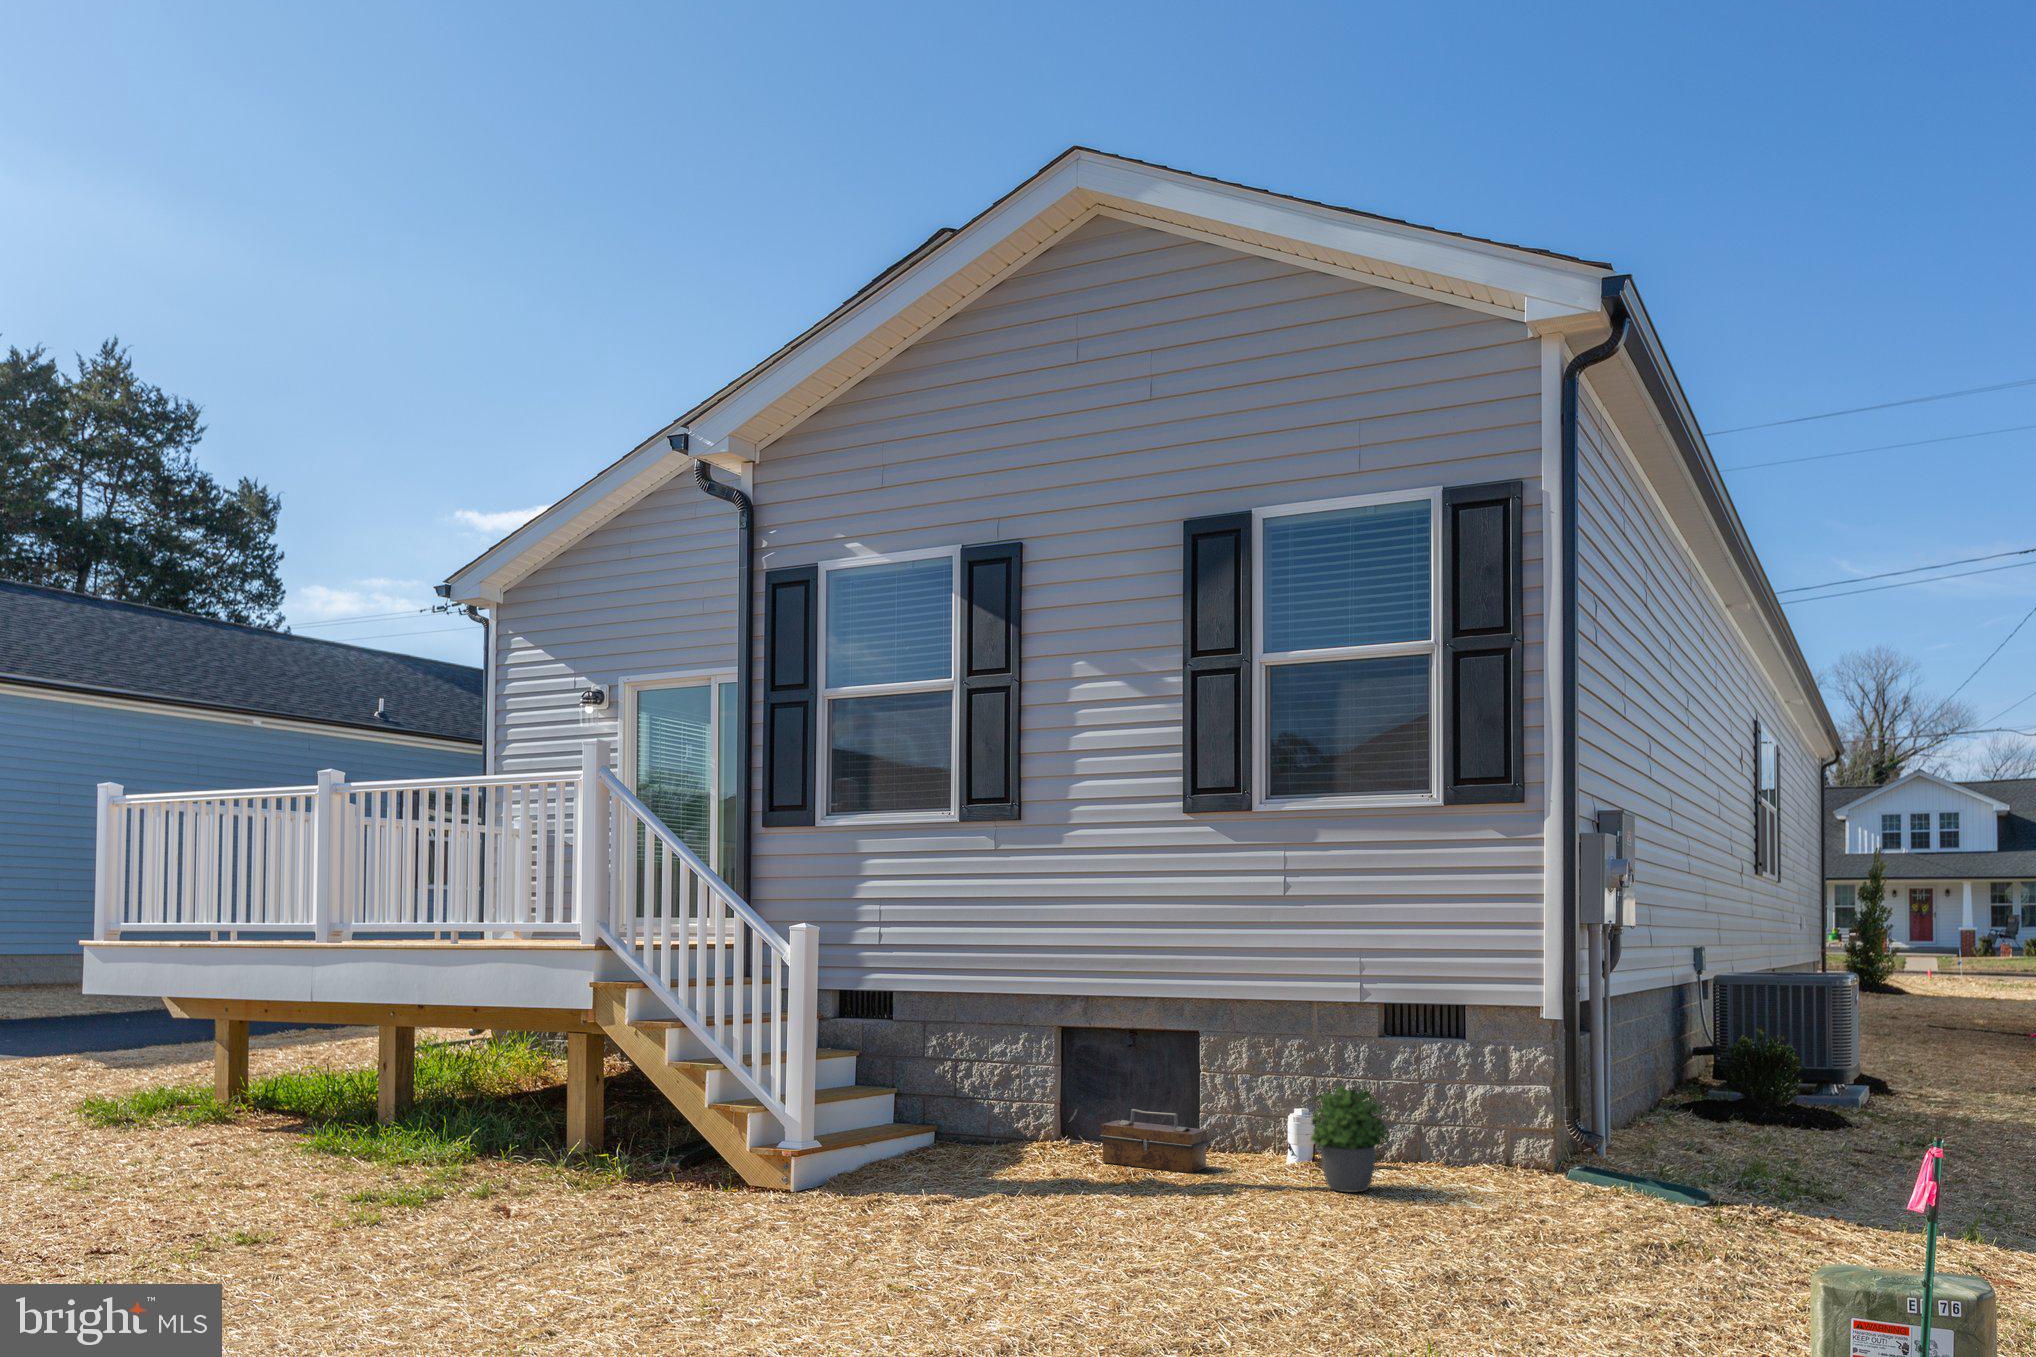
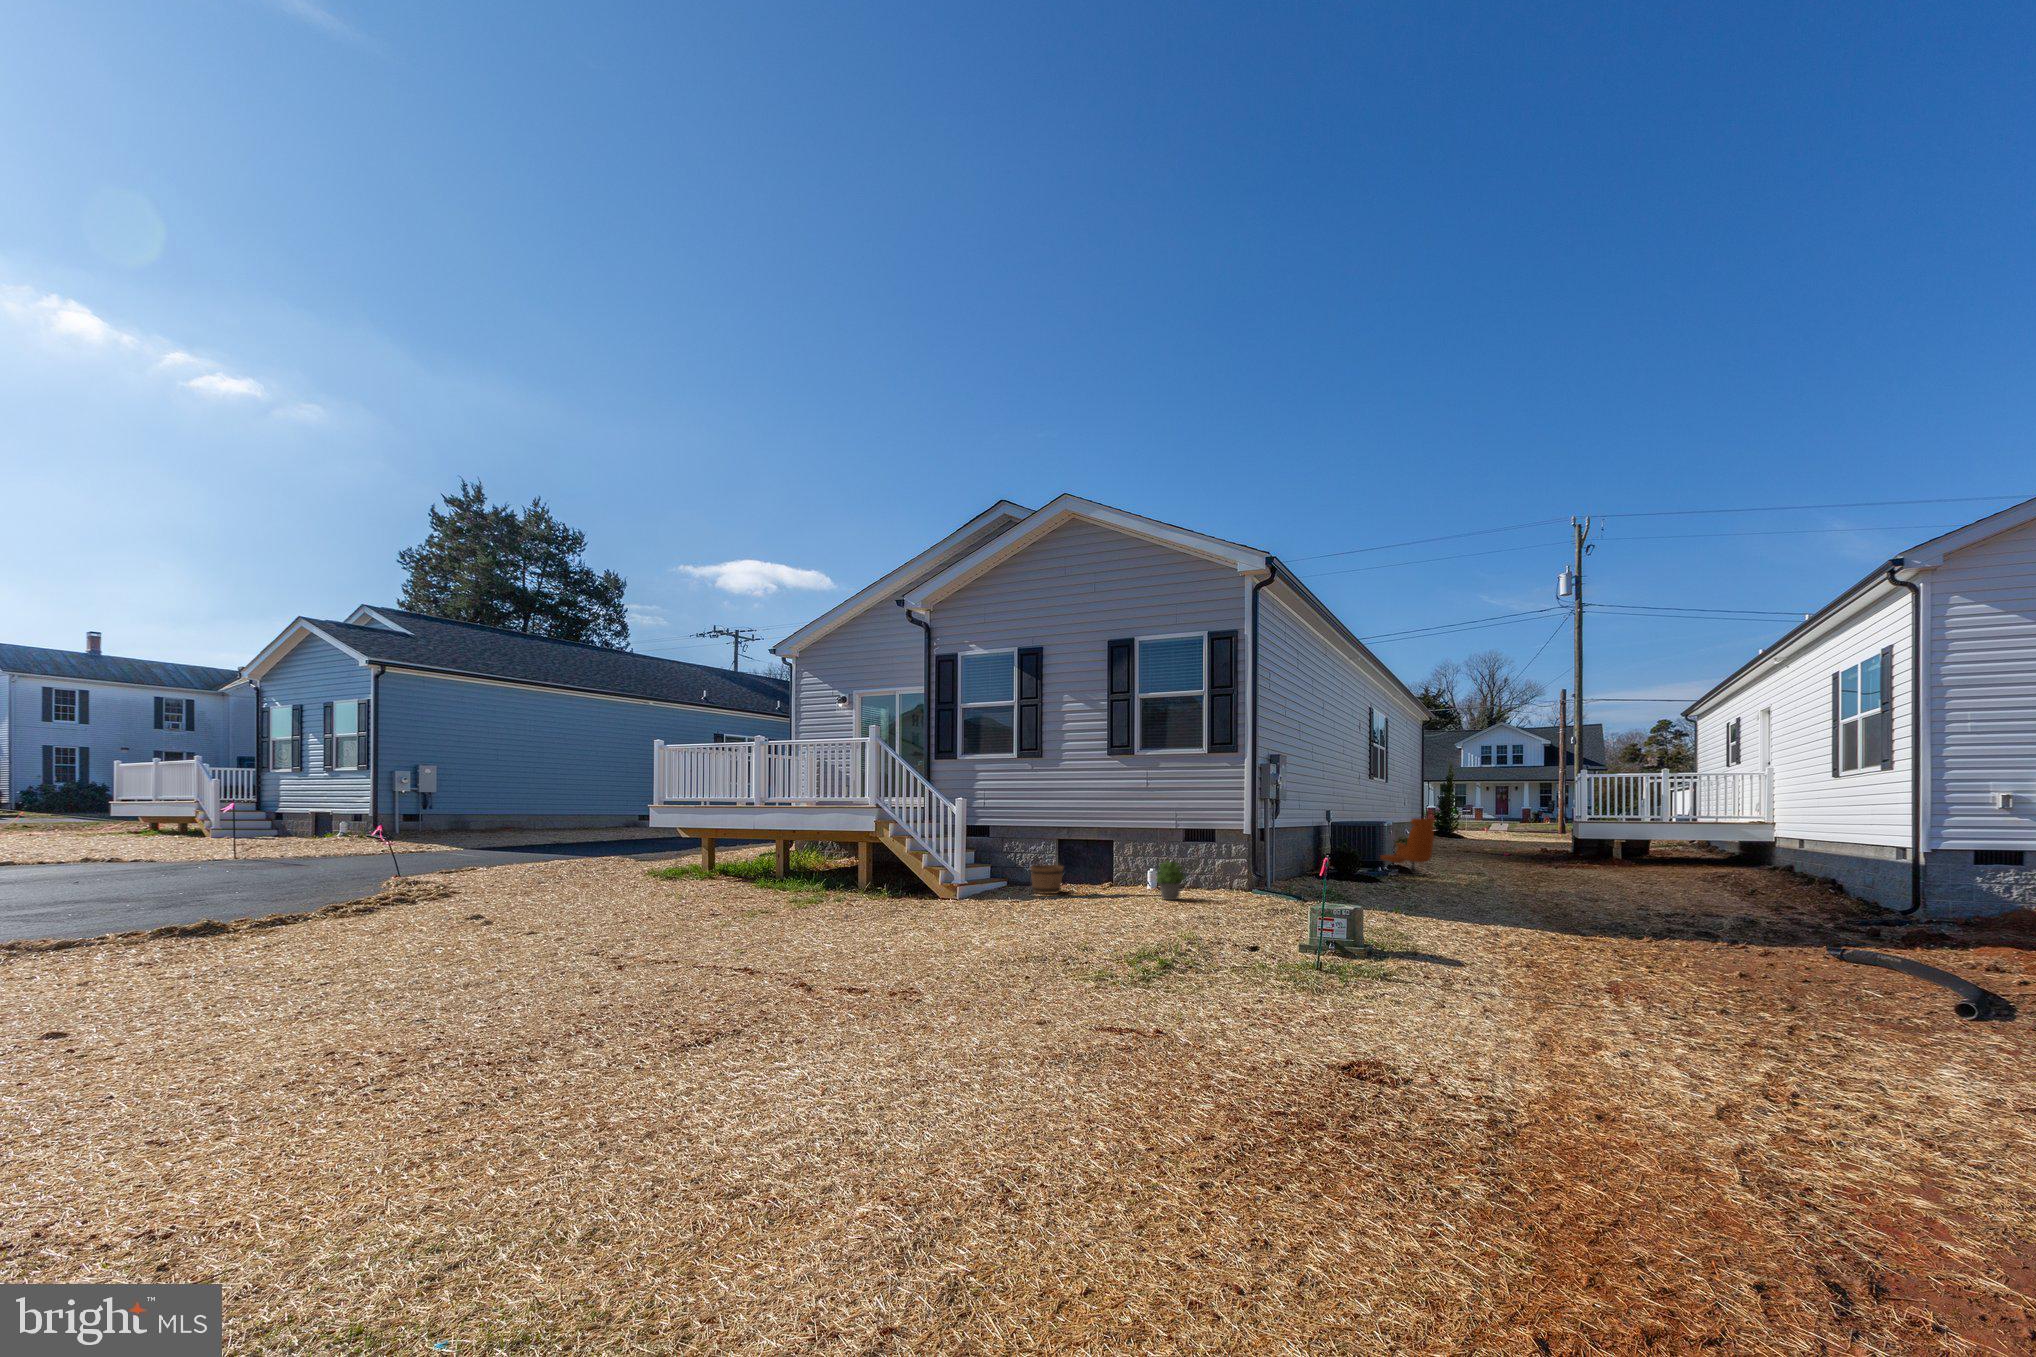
lounge chair: none [1825,967,1969,1109] -> present [1380,818,1435,874]
bucket: none [987,1079,1072,1169] -> present [1030,864,1063,894]
toolbox: present [1099,1109,1209,1173] -> none [1074,871,1118,895]

